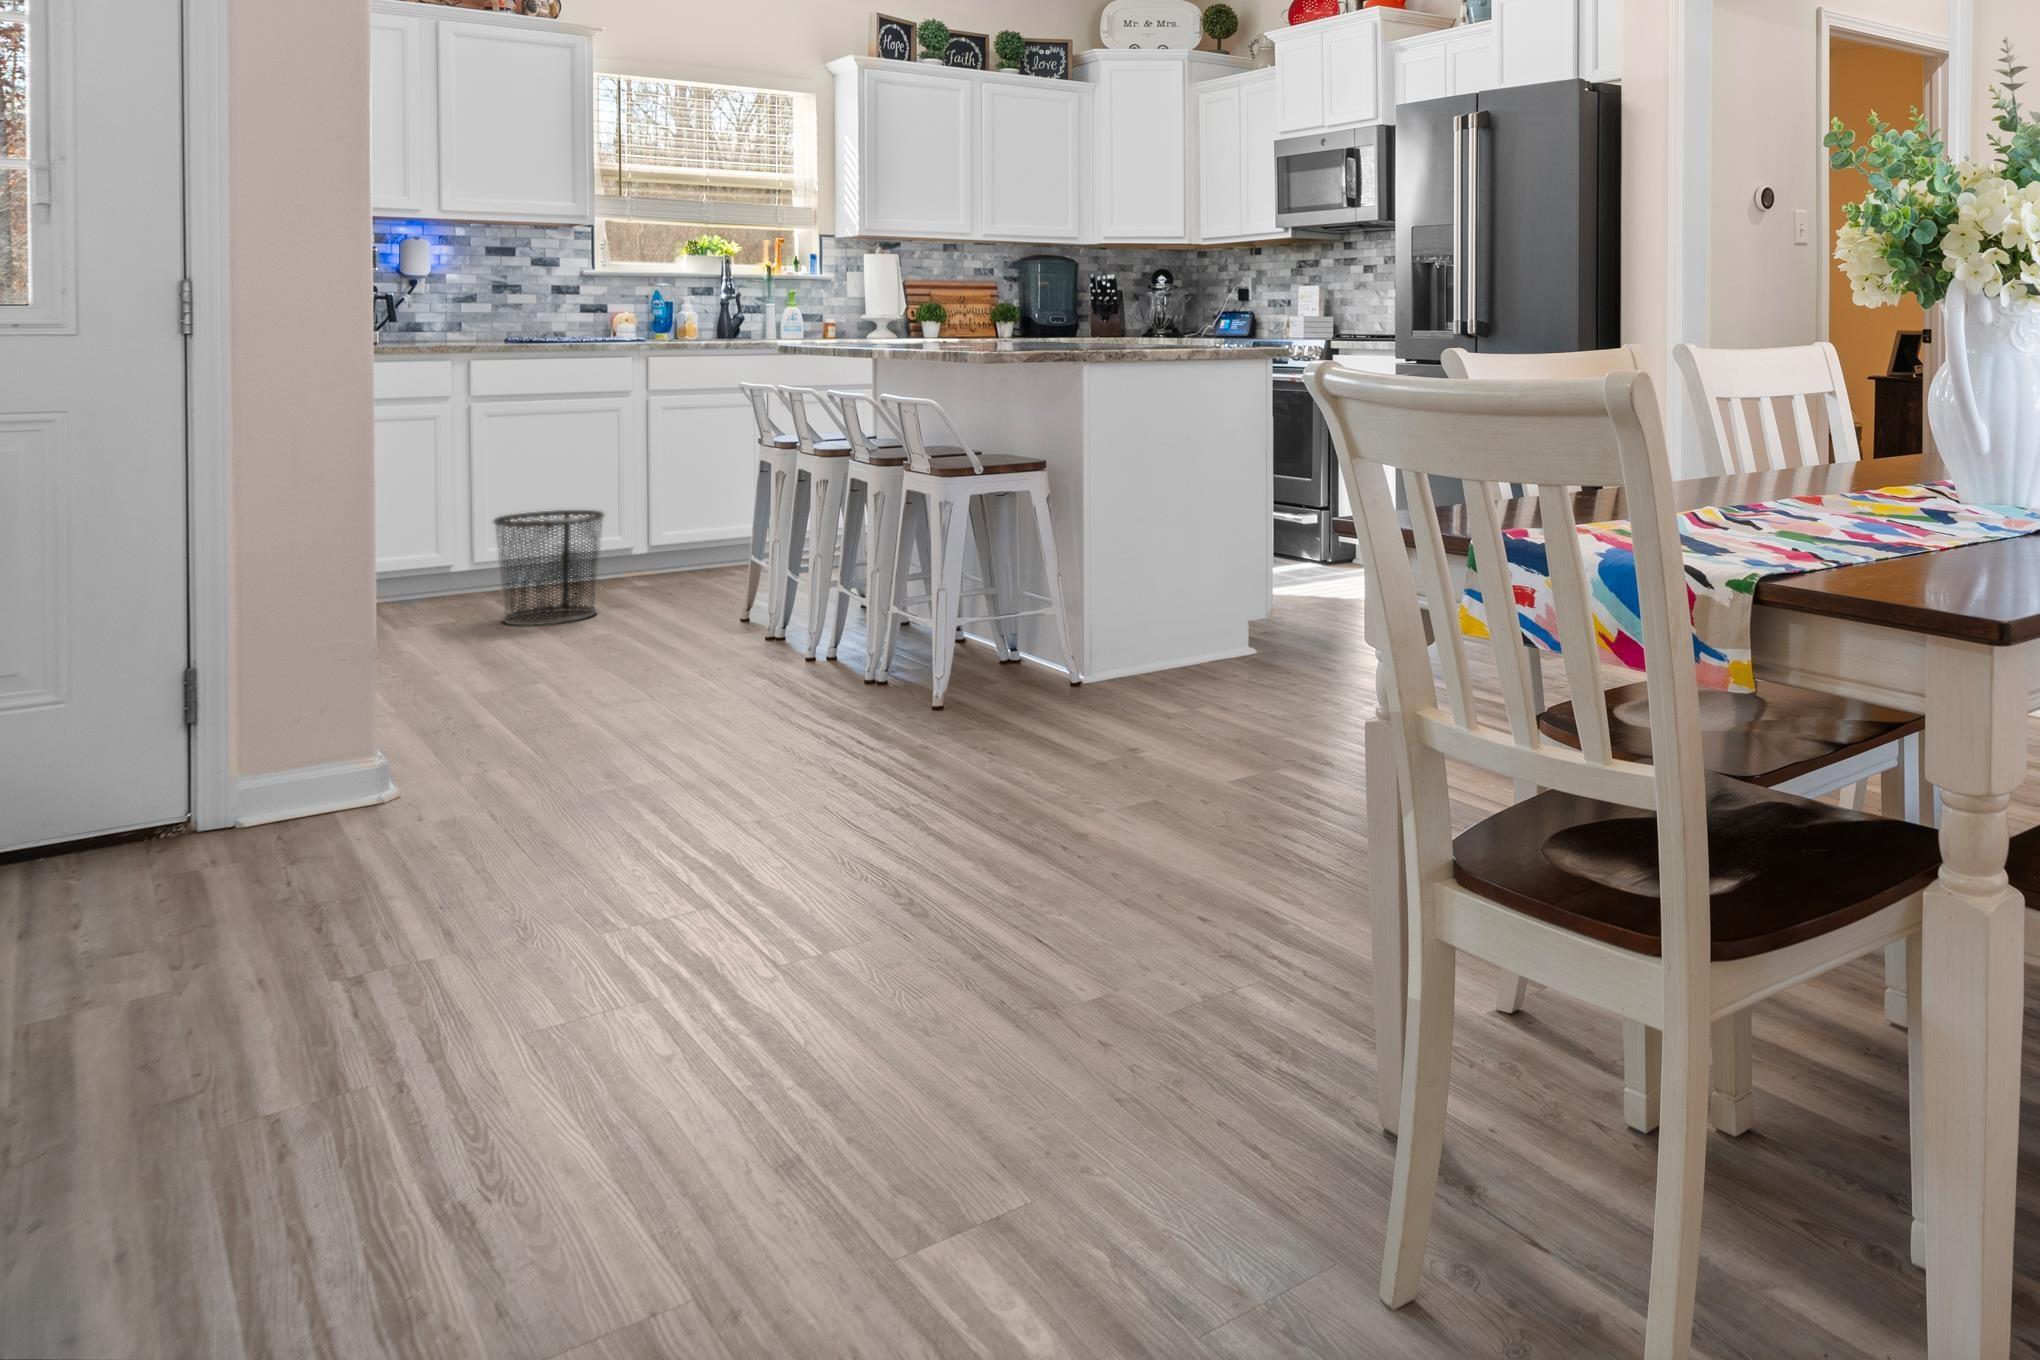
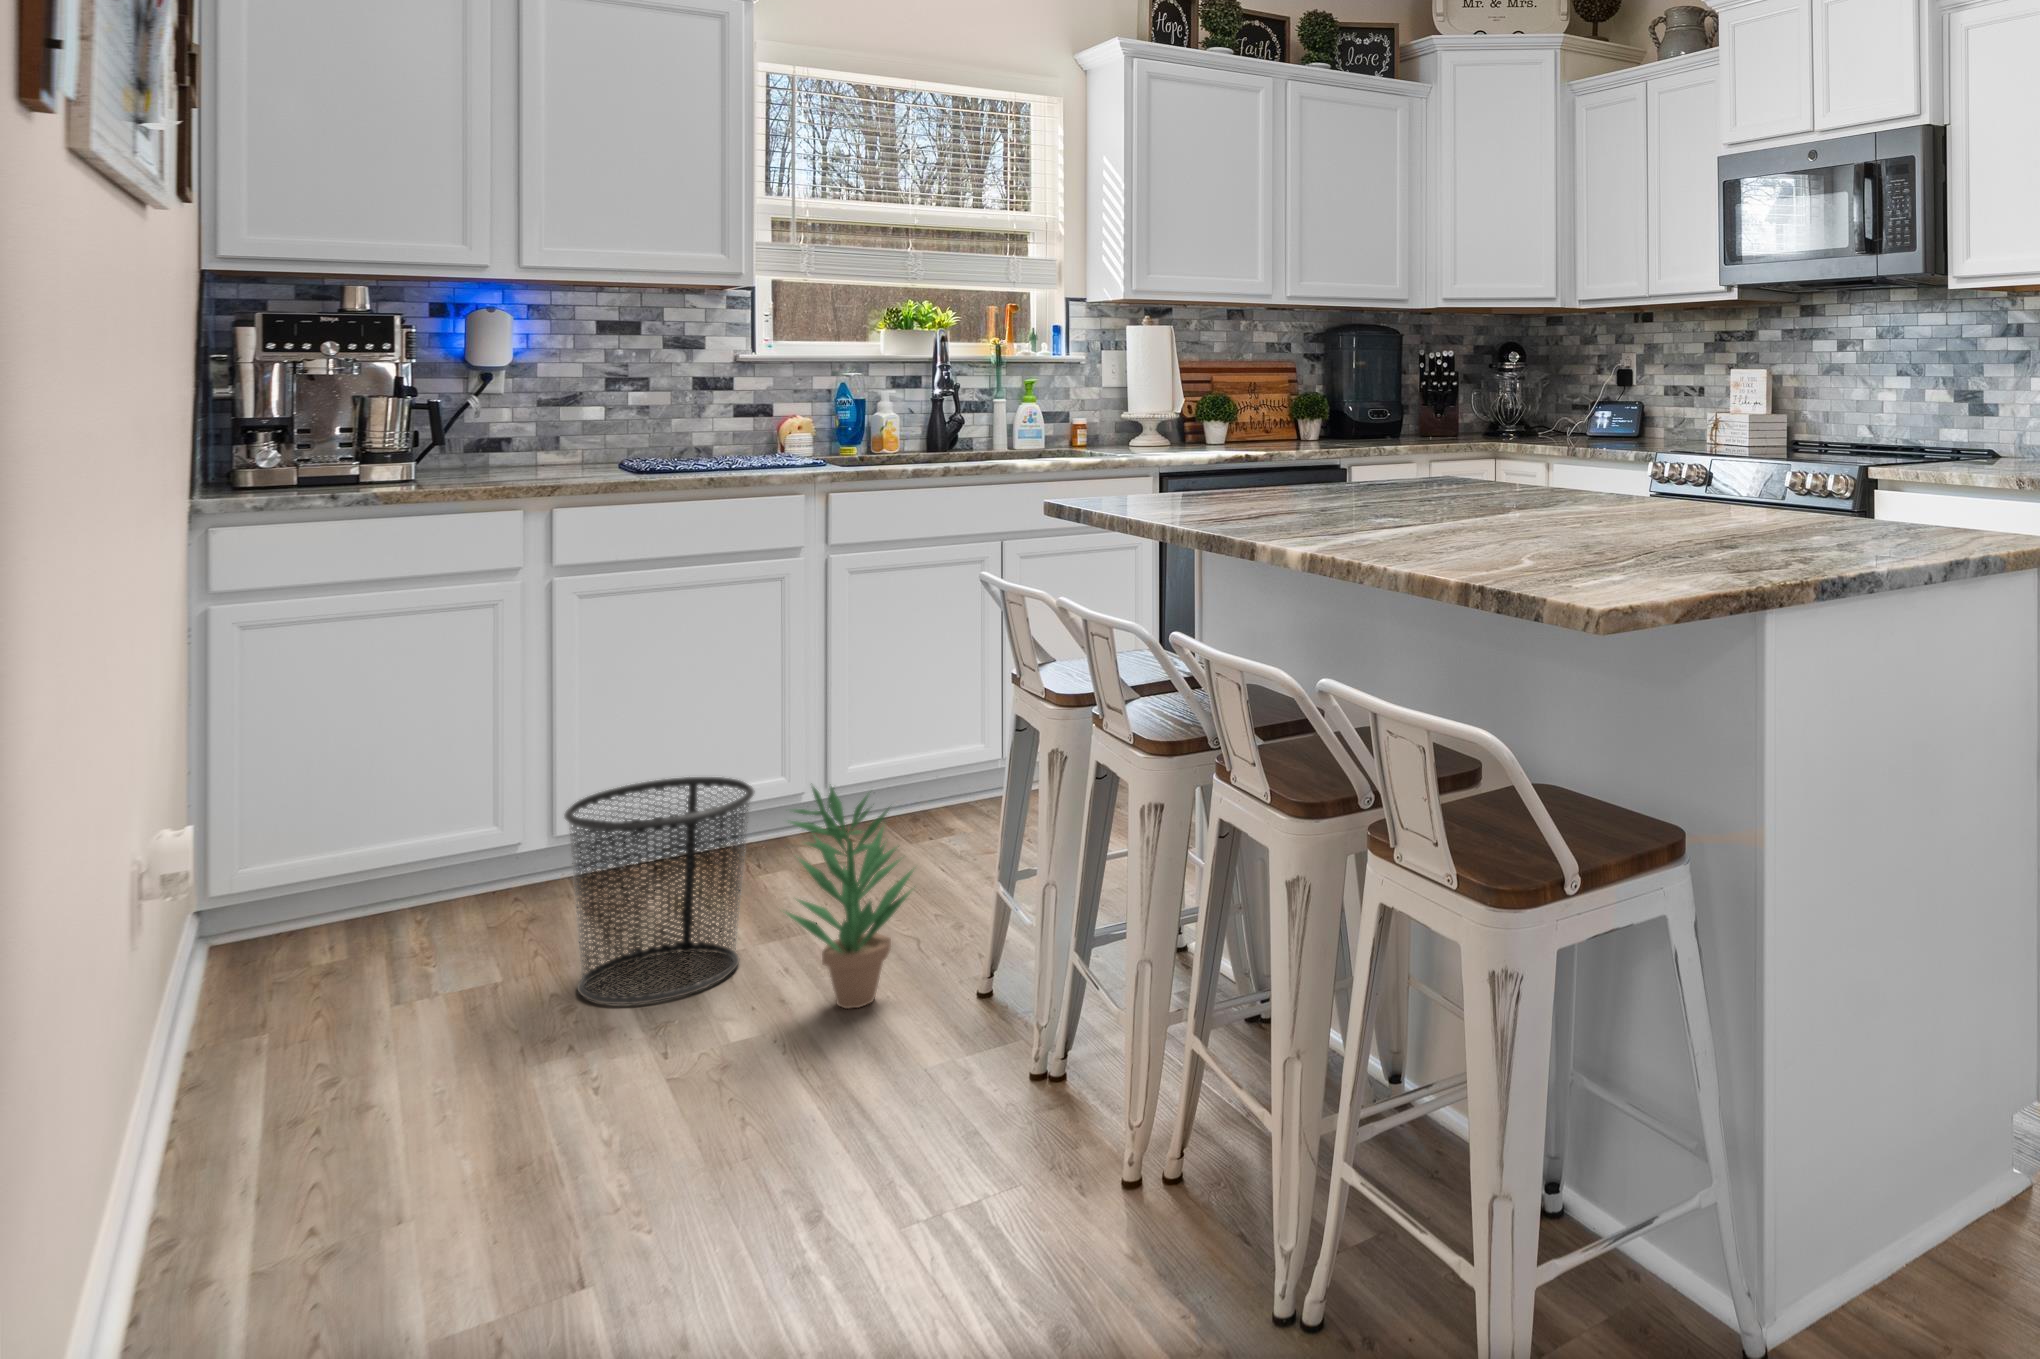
potted plant: none [622,497,704,624] -> present [786,786,913,1008]

